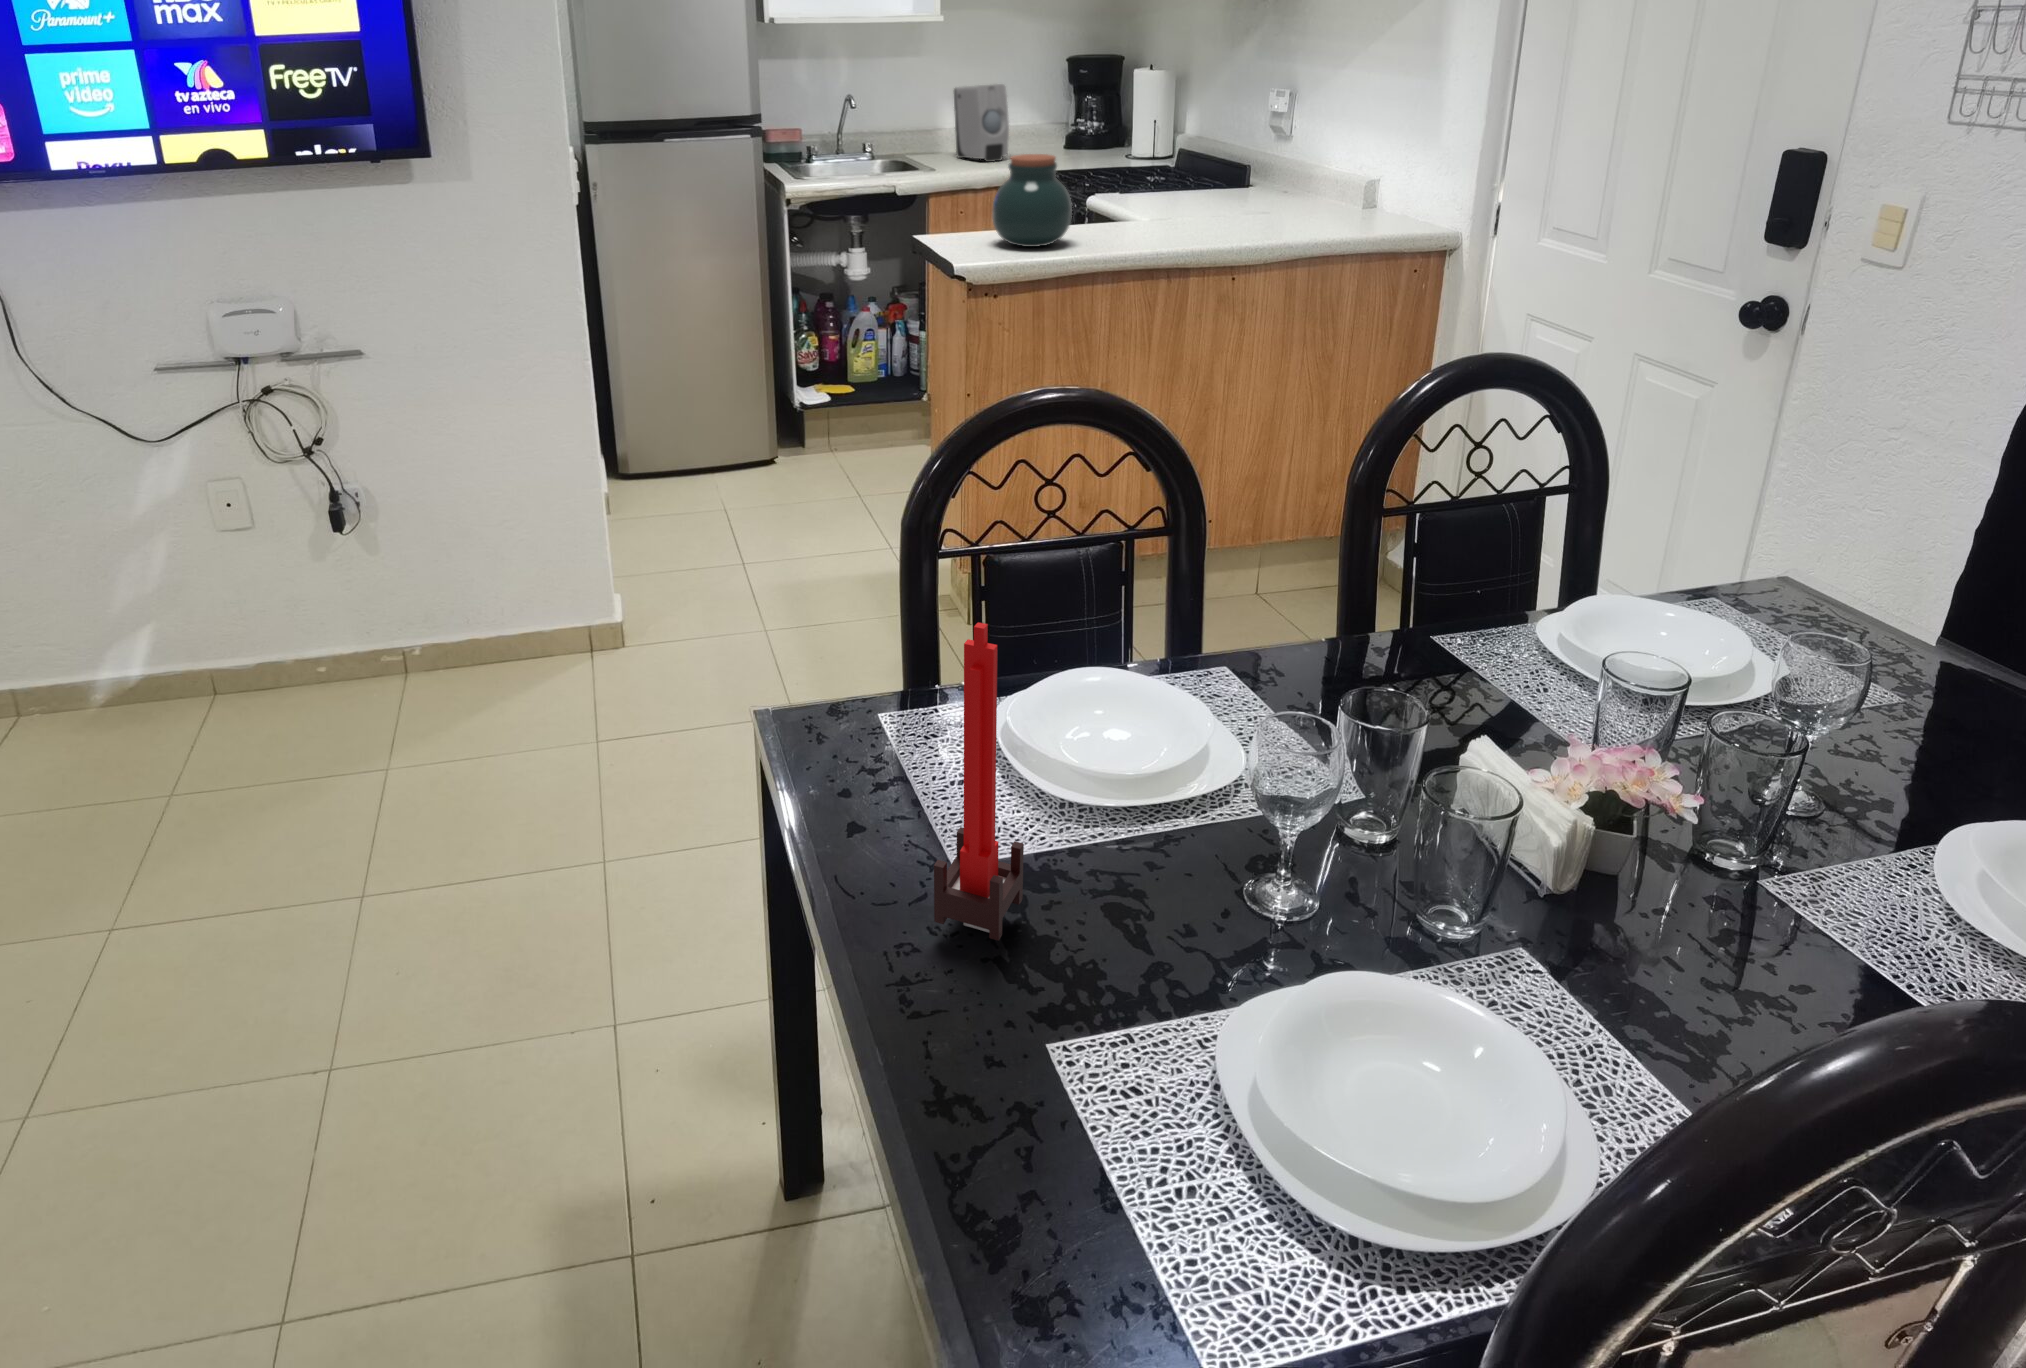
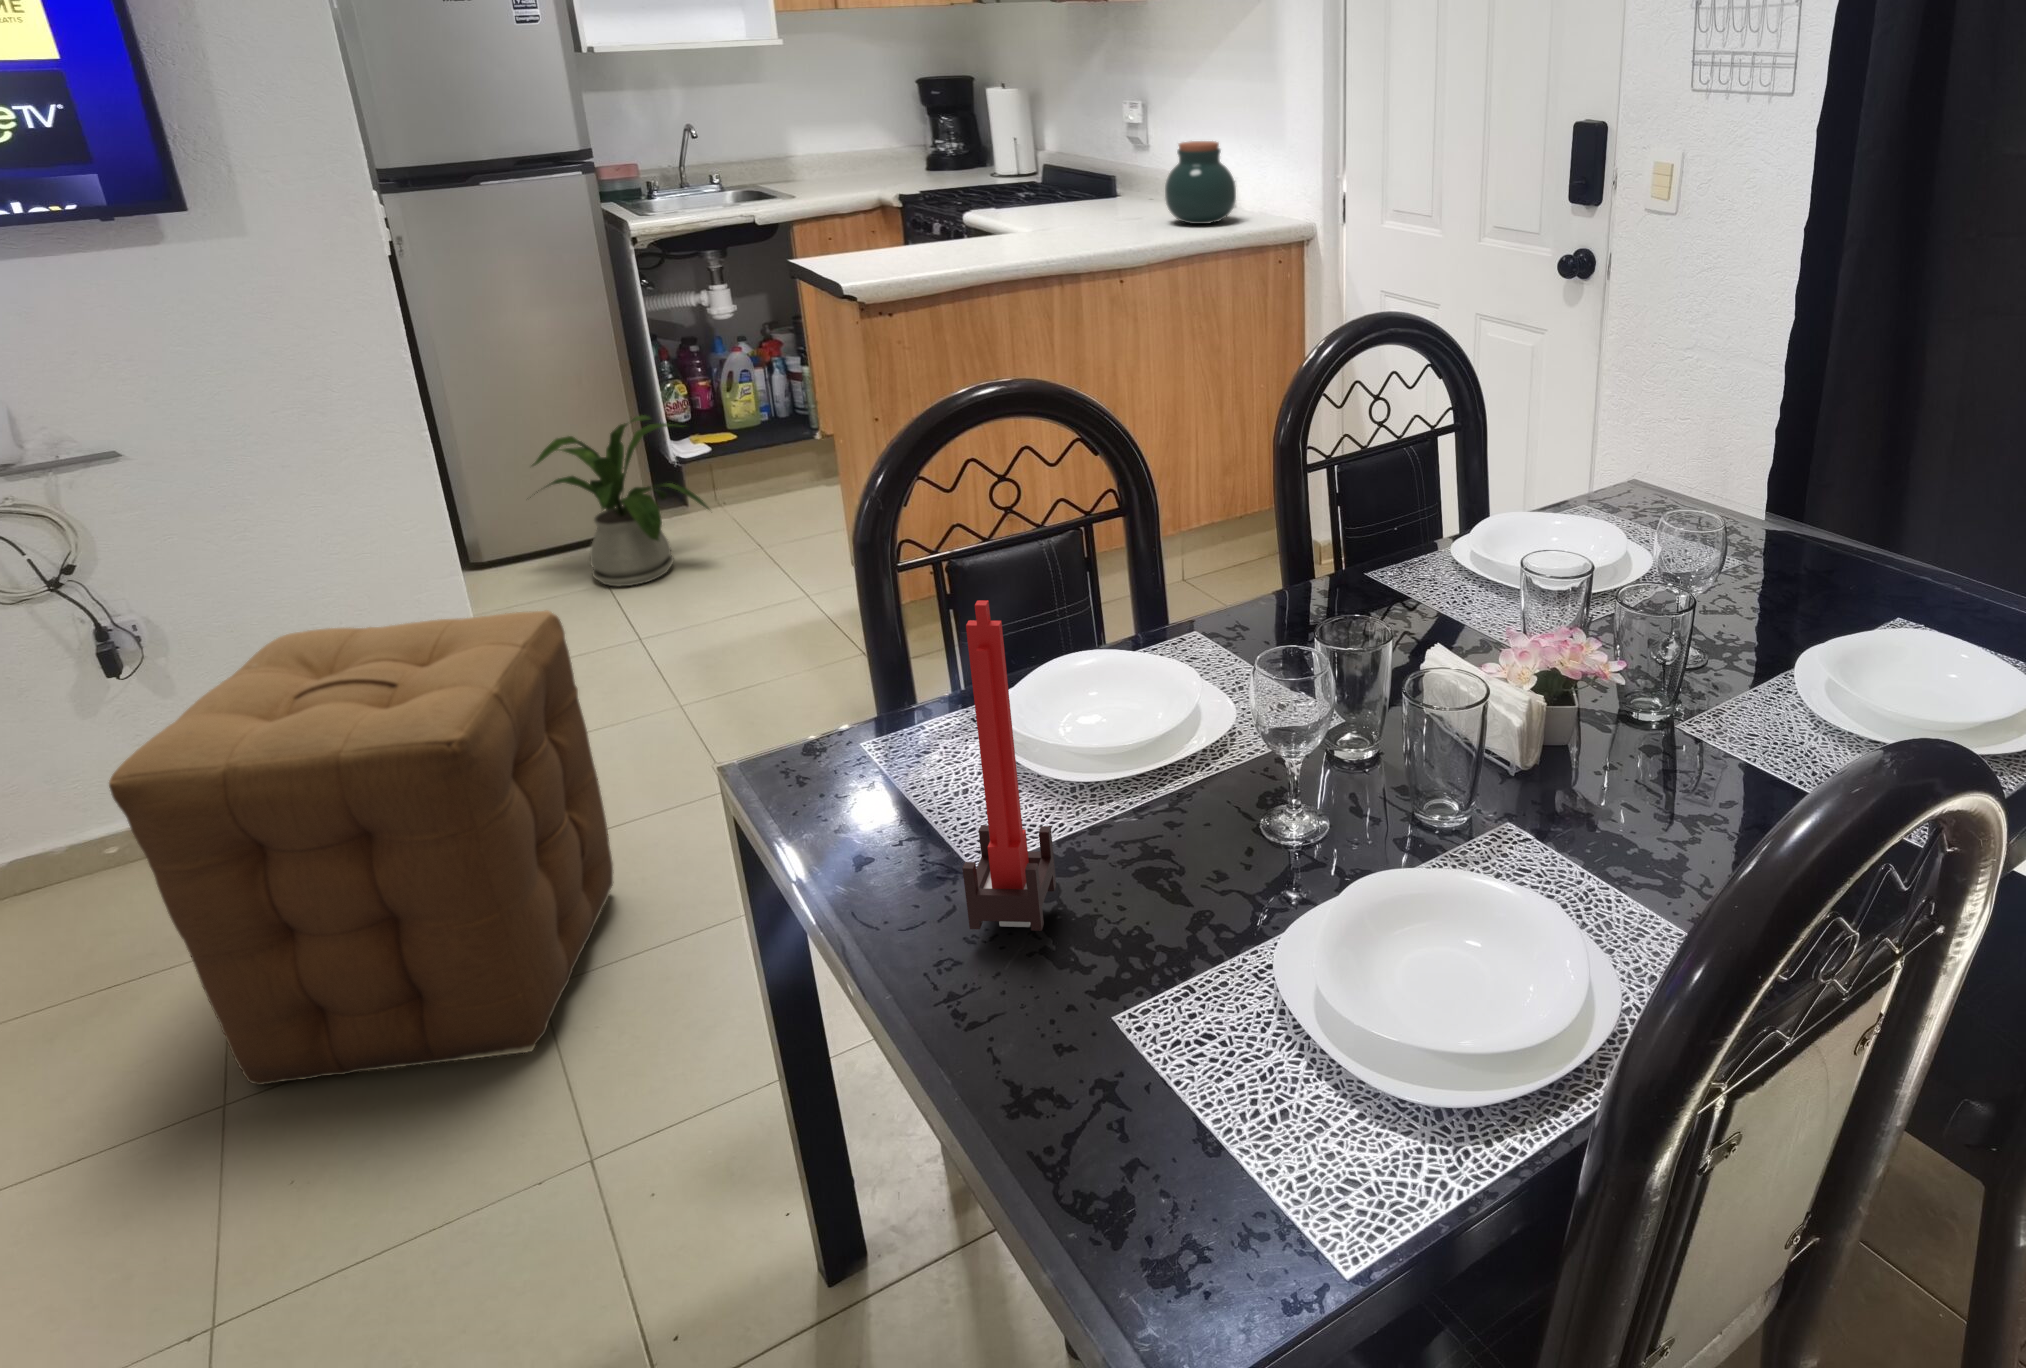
soap dispenser: present [954,84,1009,162] -> none [804,107,872,188]
jar: present [992,154,1072,247] -> present [1165,141,1236,224]
house plant: none [672,363,820,513] -> present [530,416,709,586]
ottoman: none [335,523,686,910] -> present [109,611,614,1085]

